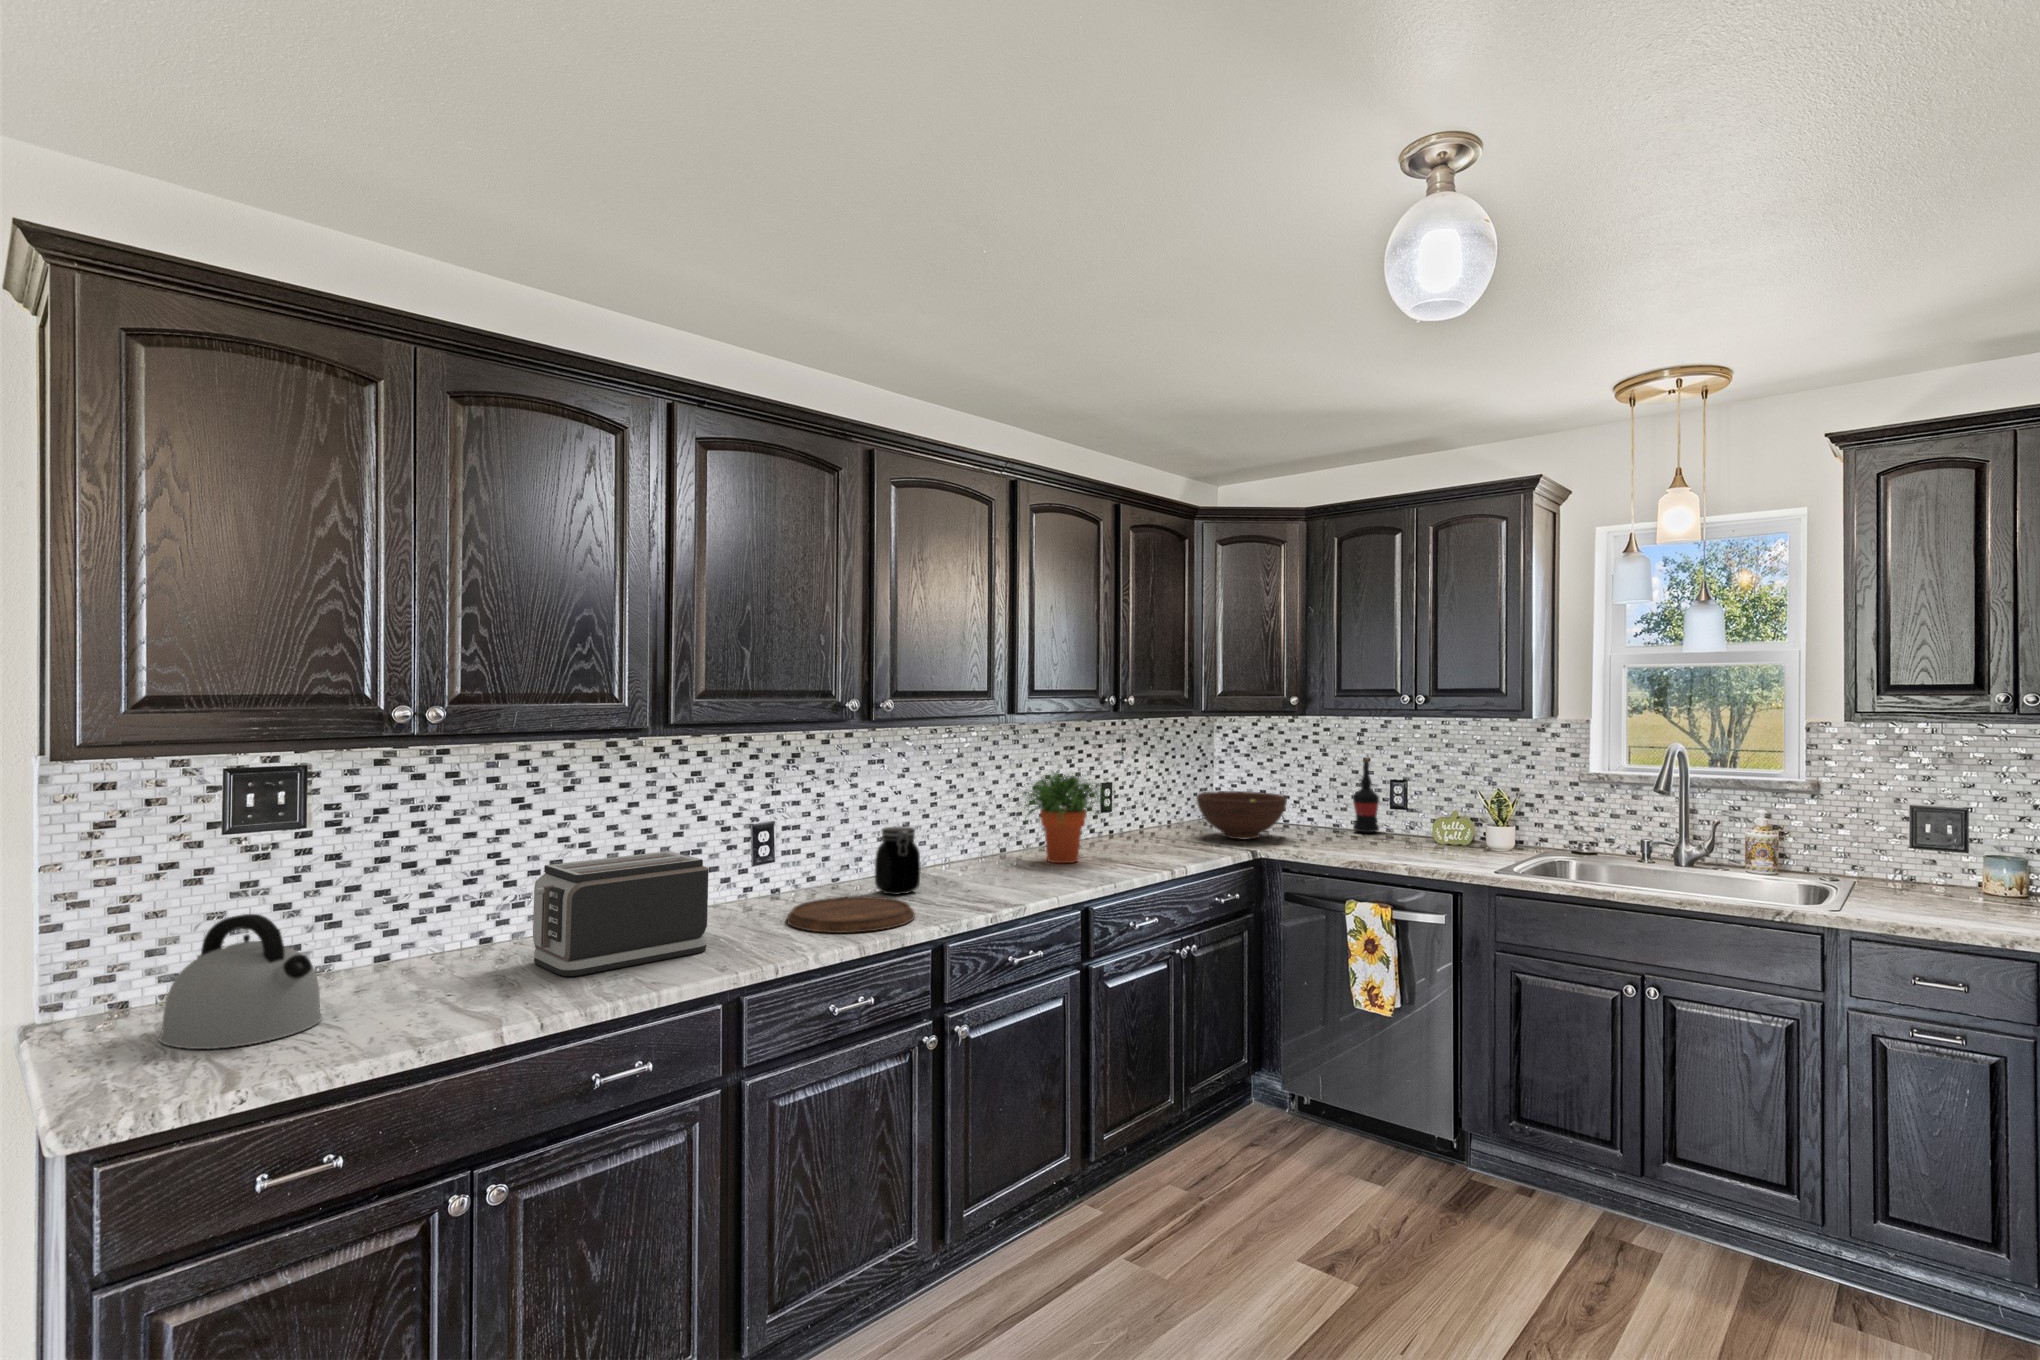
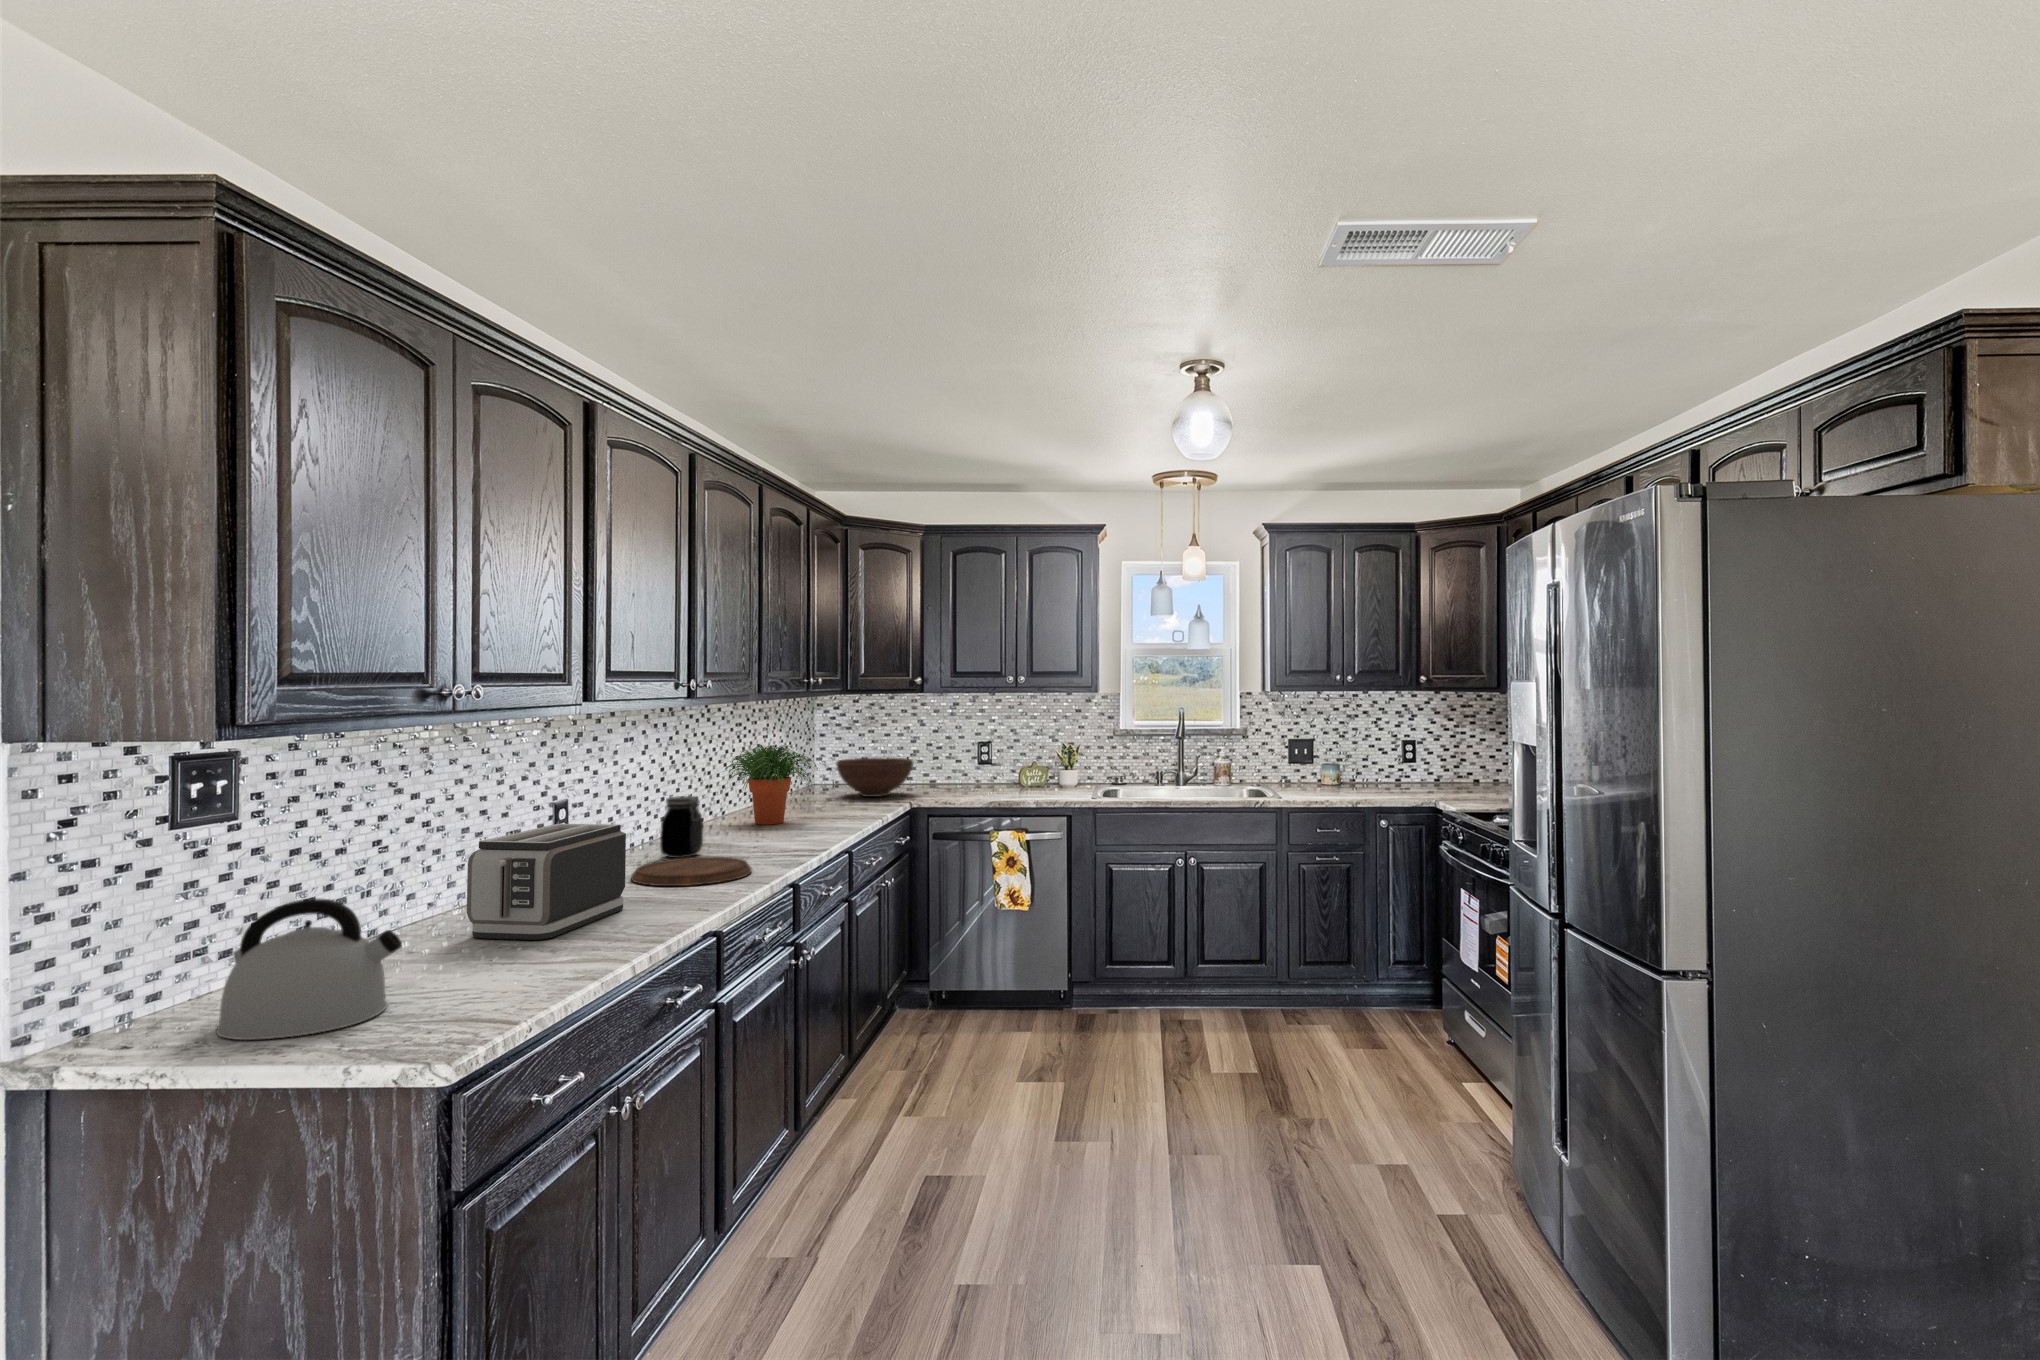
wine bottle: present [1353,758,1379,833] -> none [947,726,968,785]

